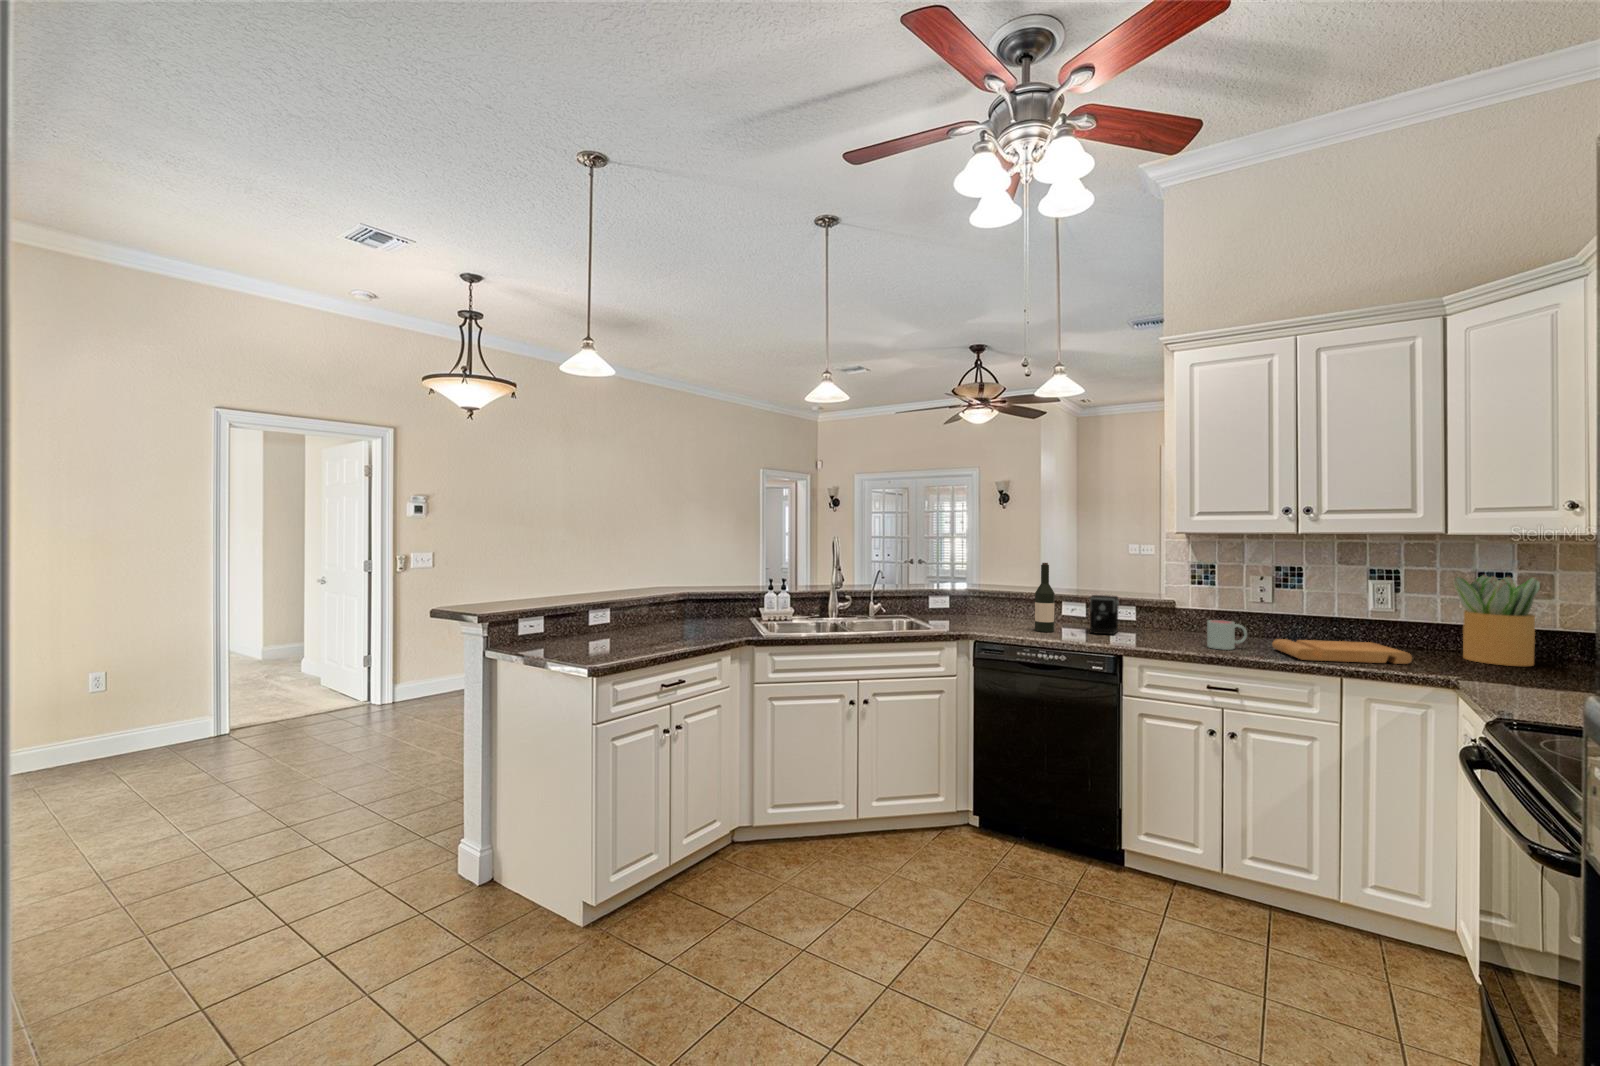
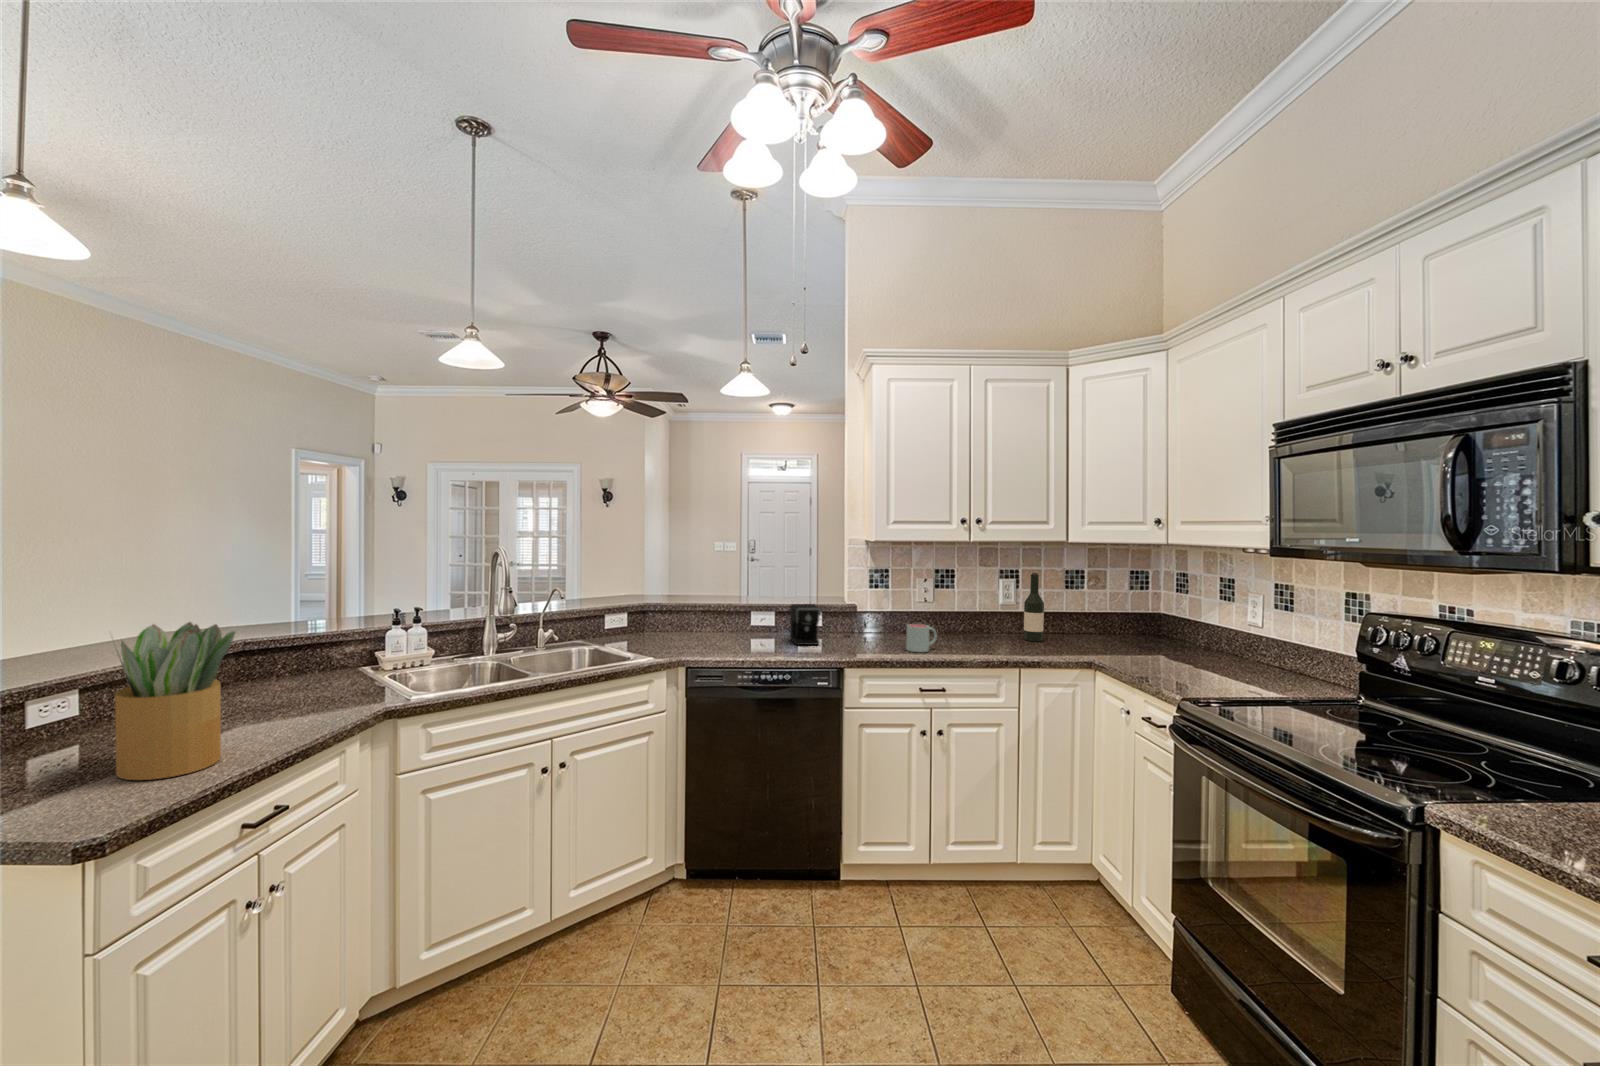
wine bottle: present [1035,563,1055,632] -> present [1024,573,1044,641]
potted plant: present [1453,575,1540,666] -> present [115,622,235,780]
cutting board: present [1272,639,1412,664] -> none [953,633,1055,657]

